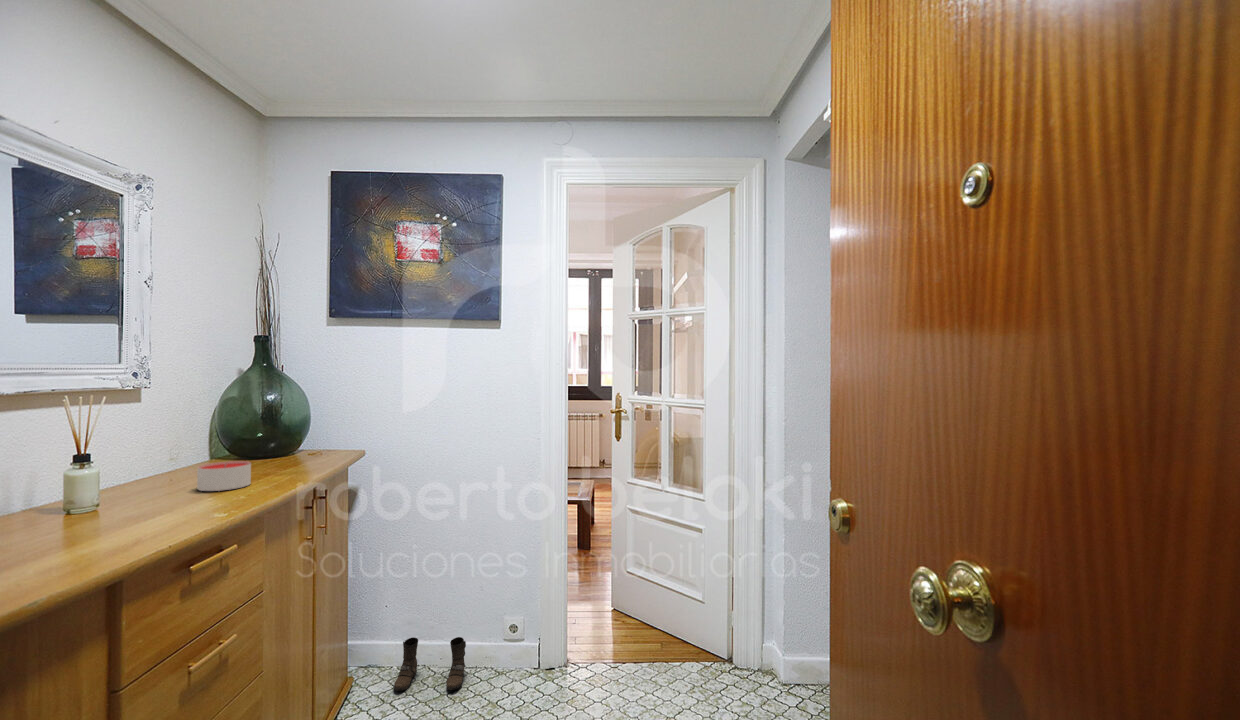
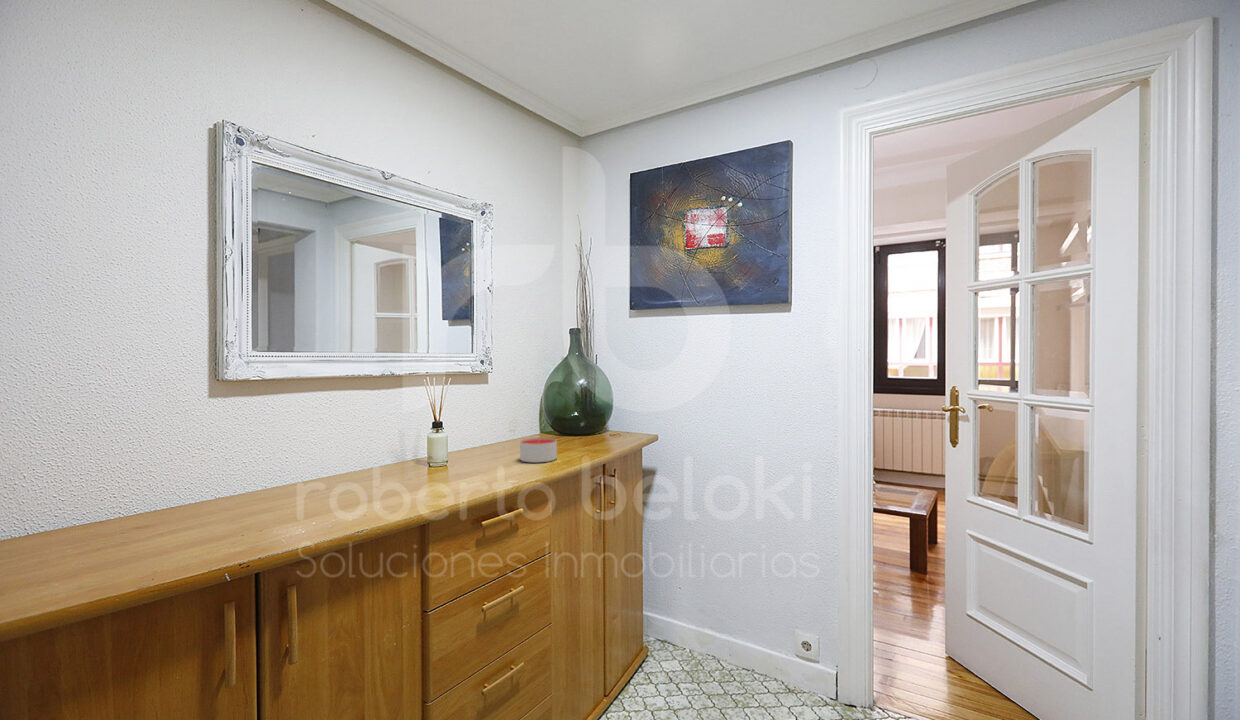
boots: present [394,637,466,691] -> none [683,626,754,693]

